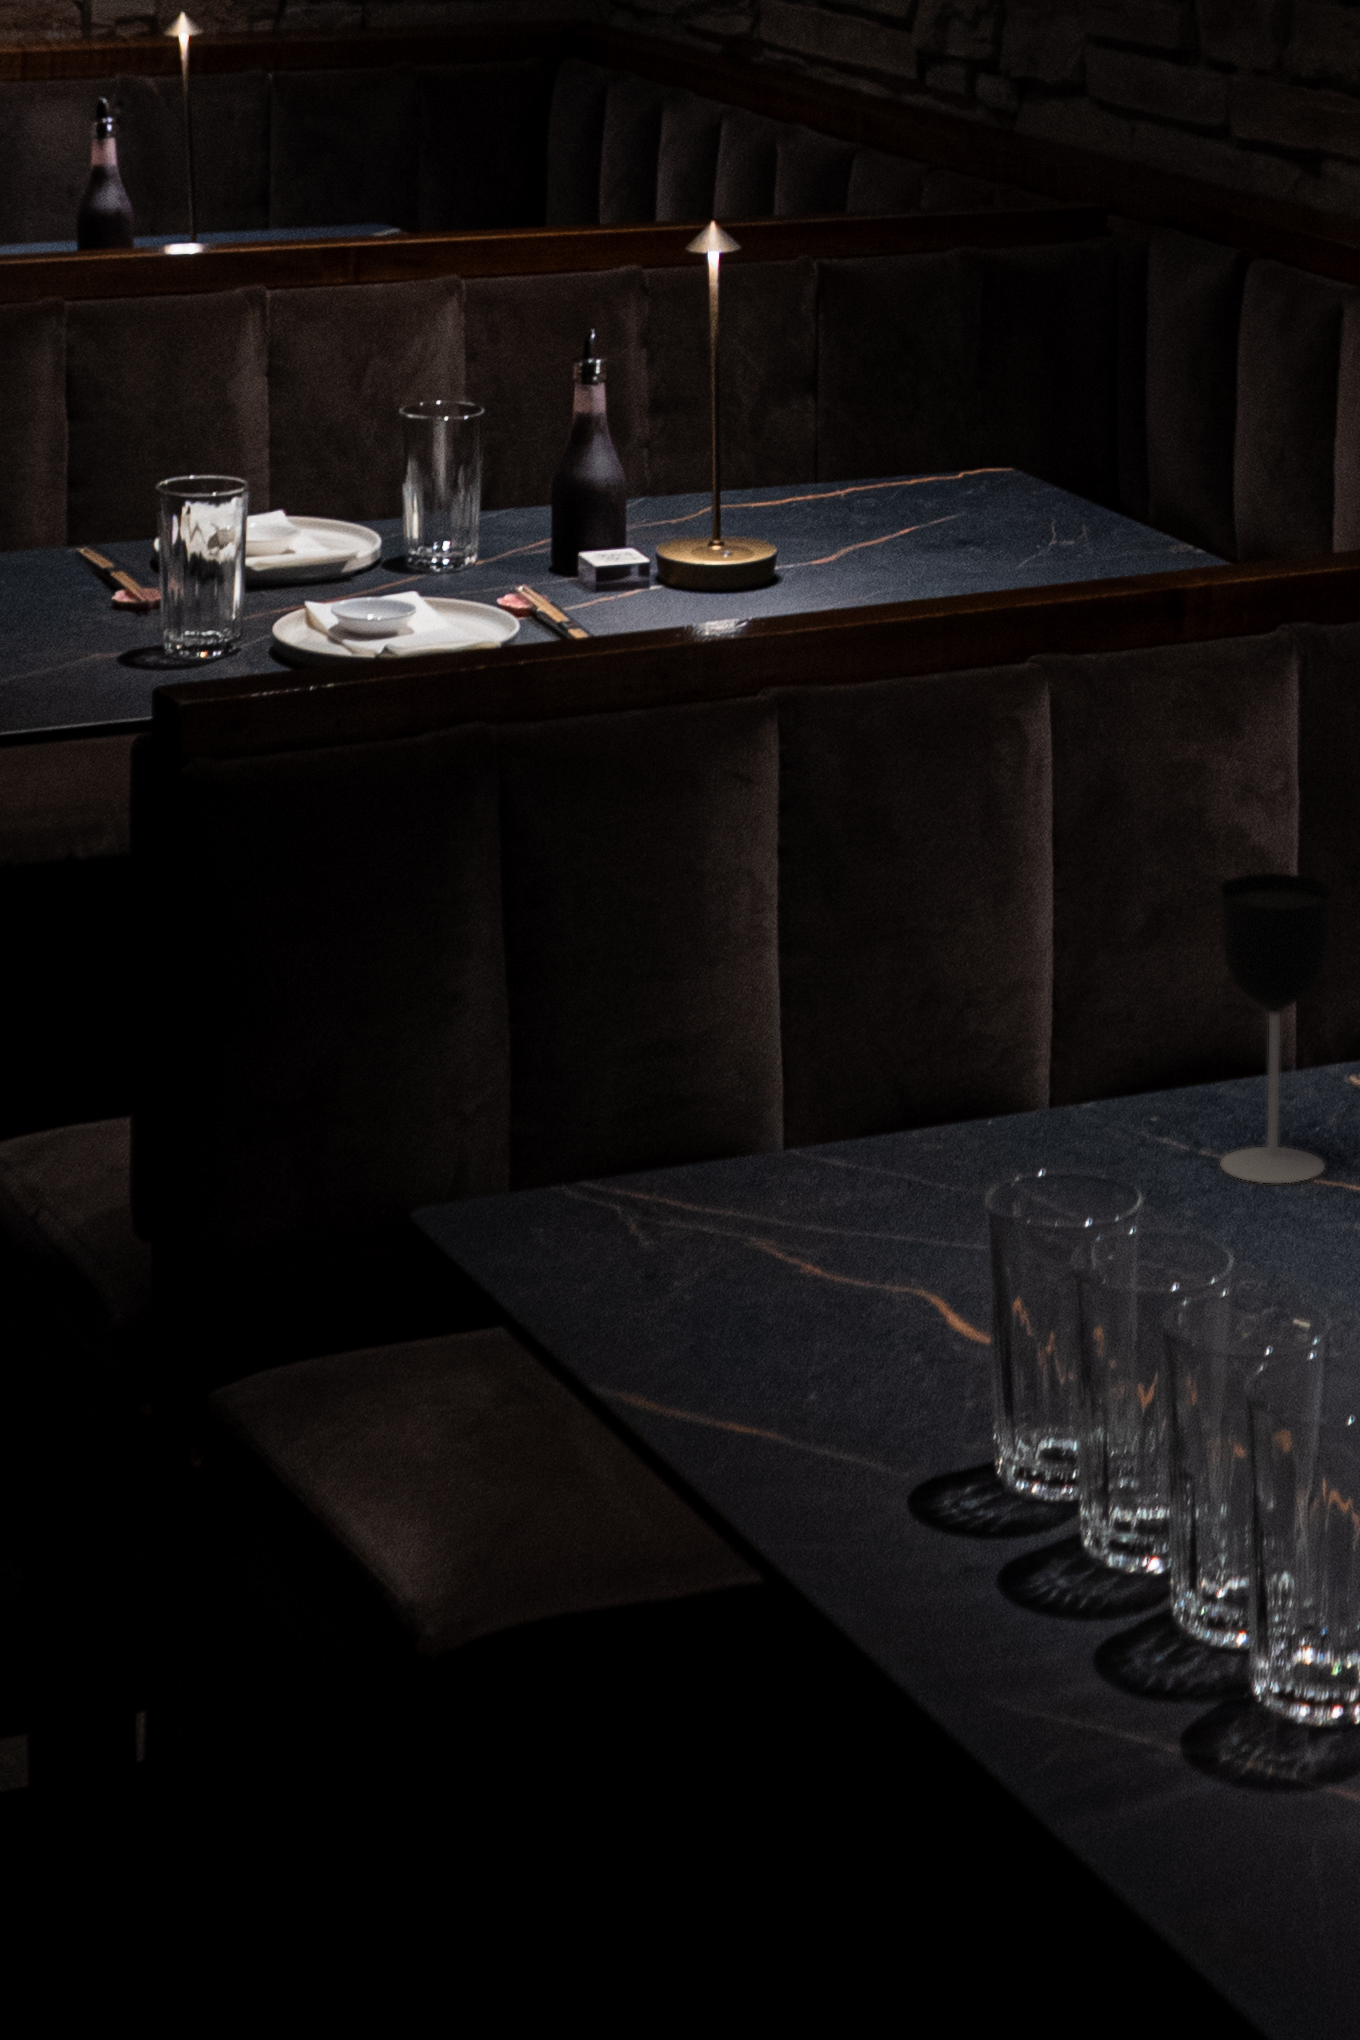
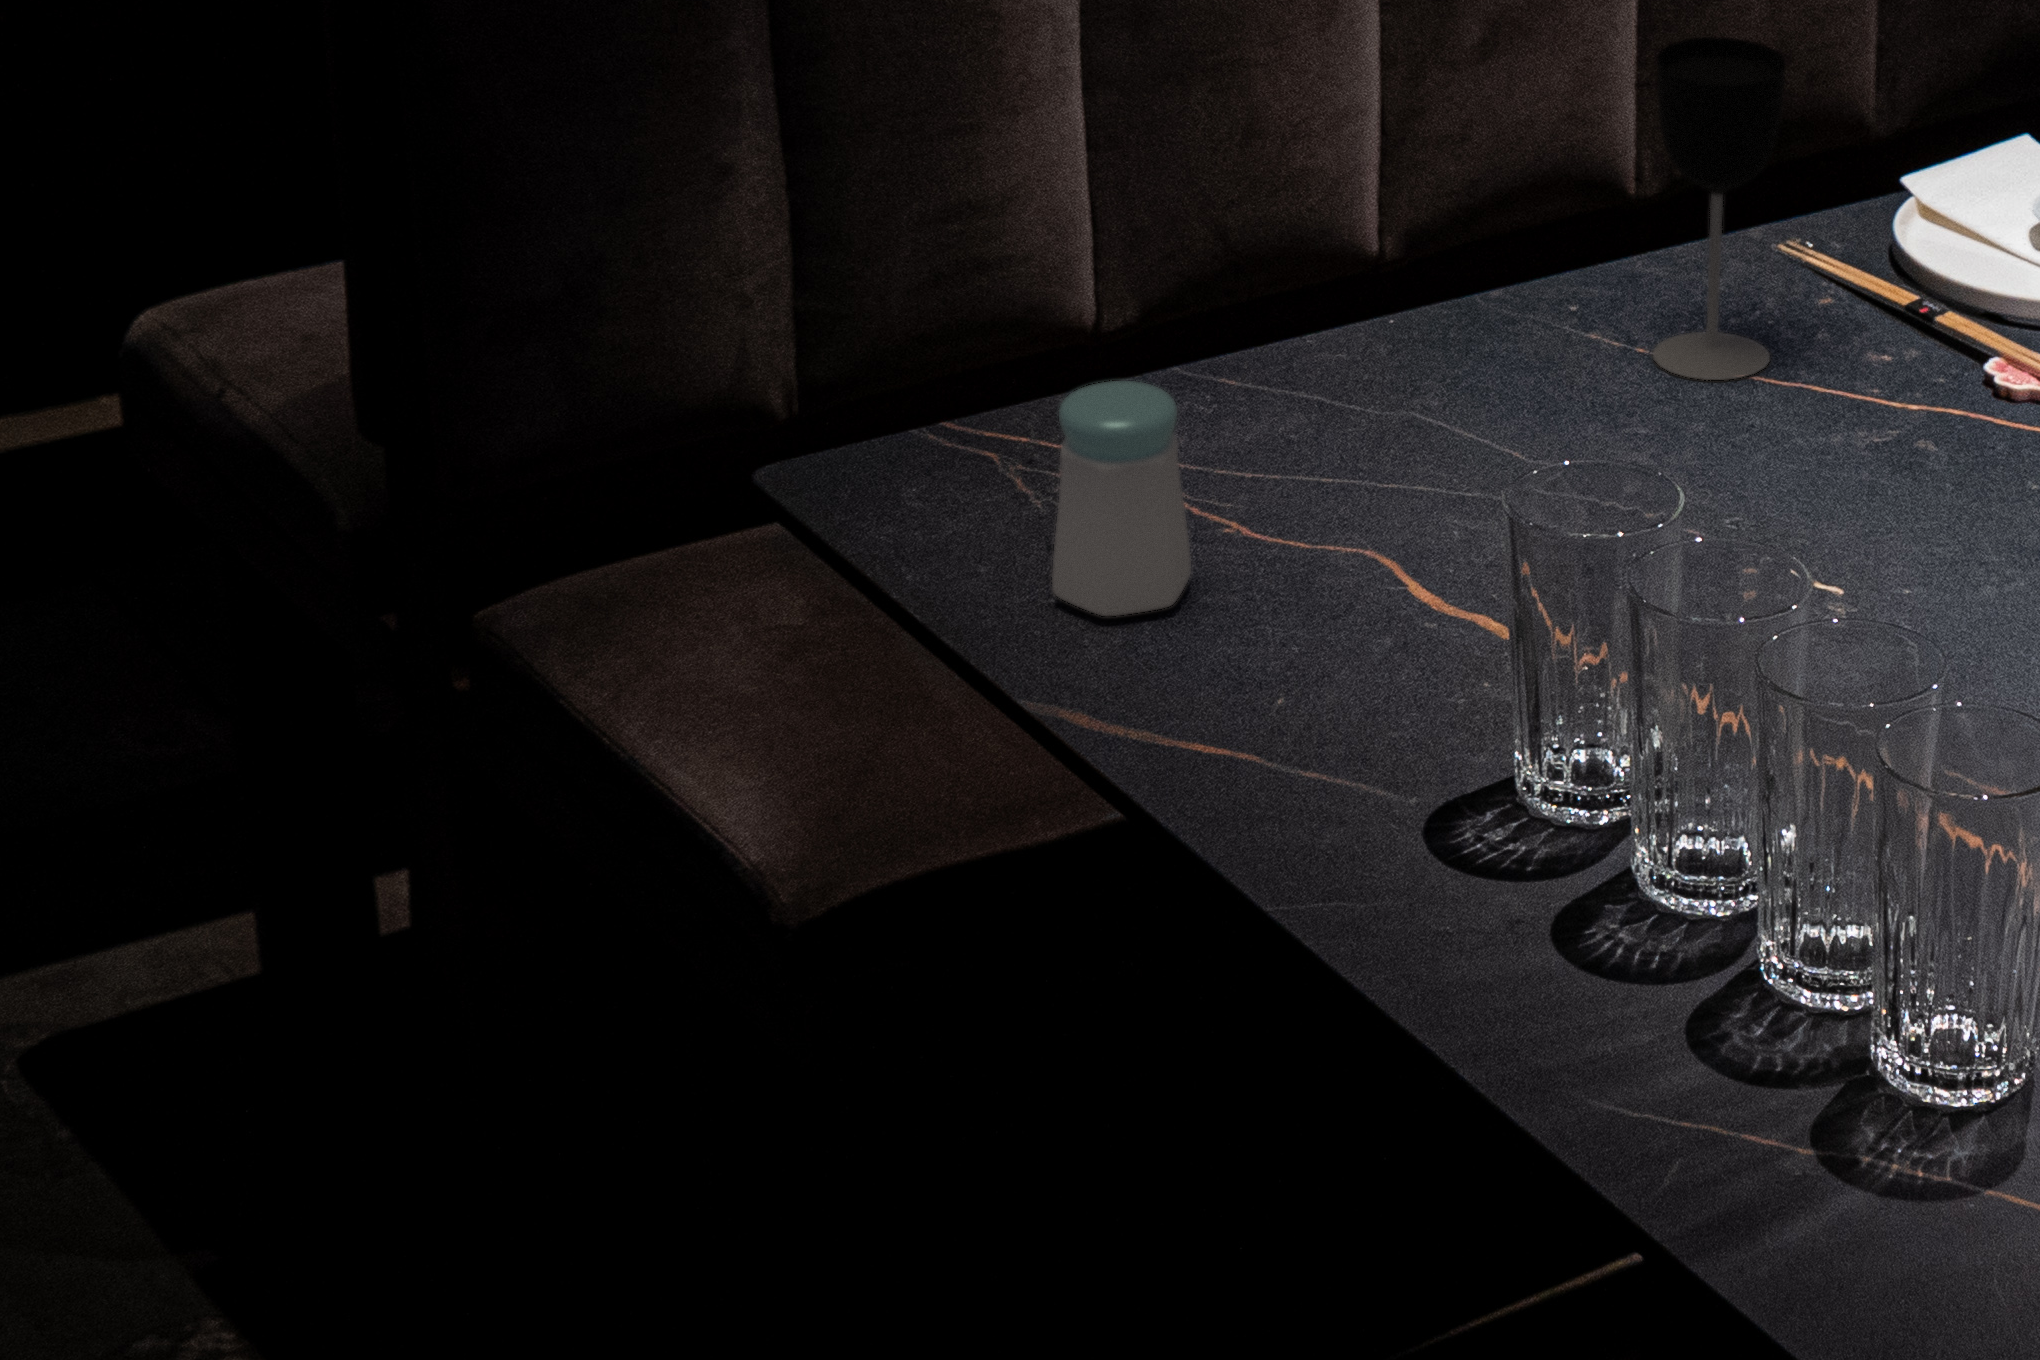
salt shaker: none [650,1125,770,1332] -> present [1052,381,1191,616]

